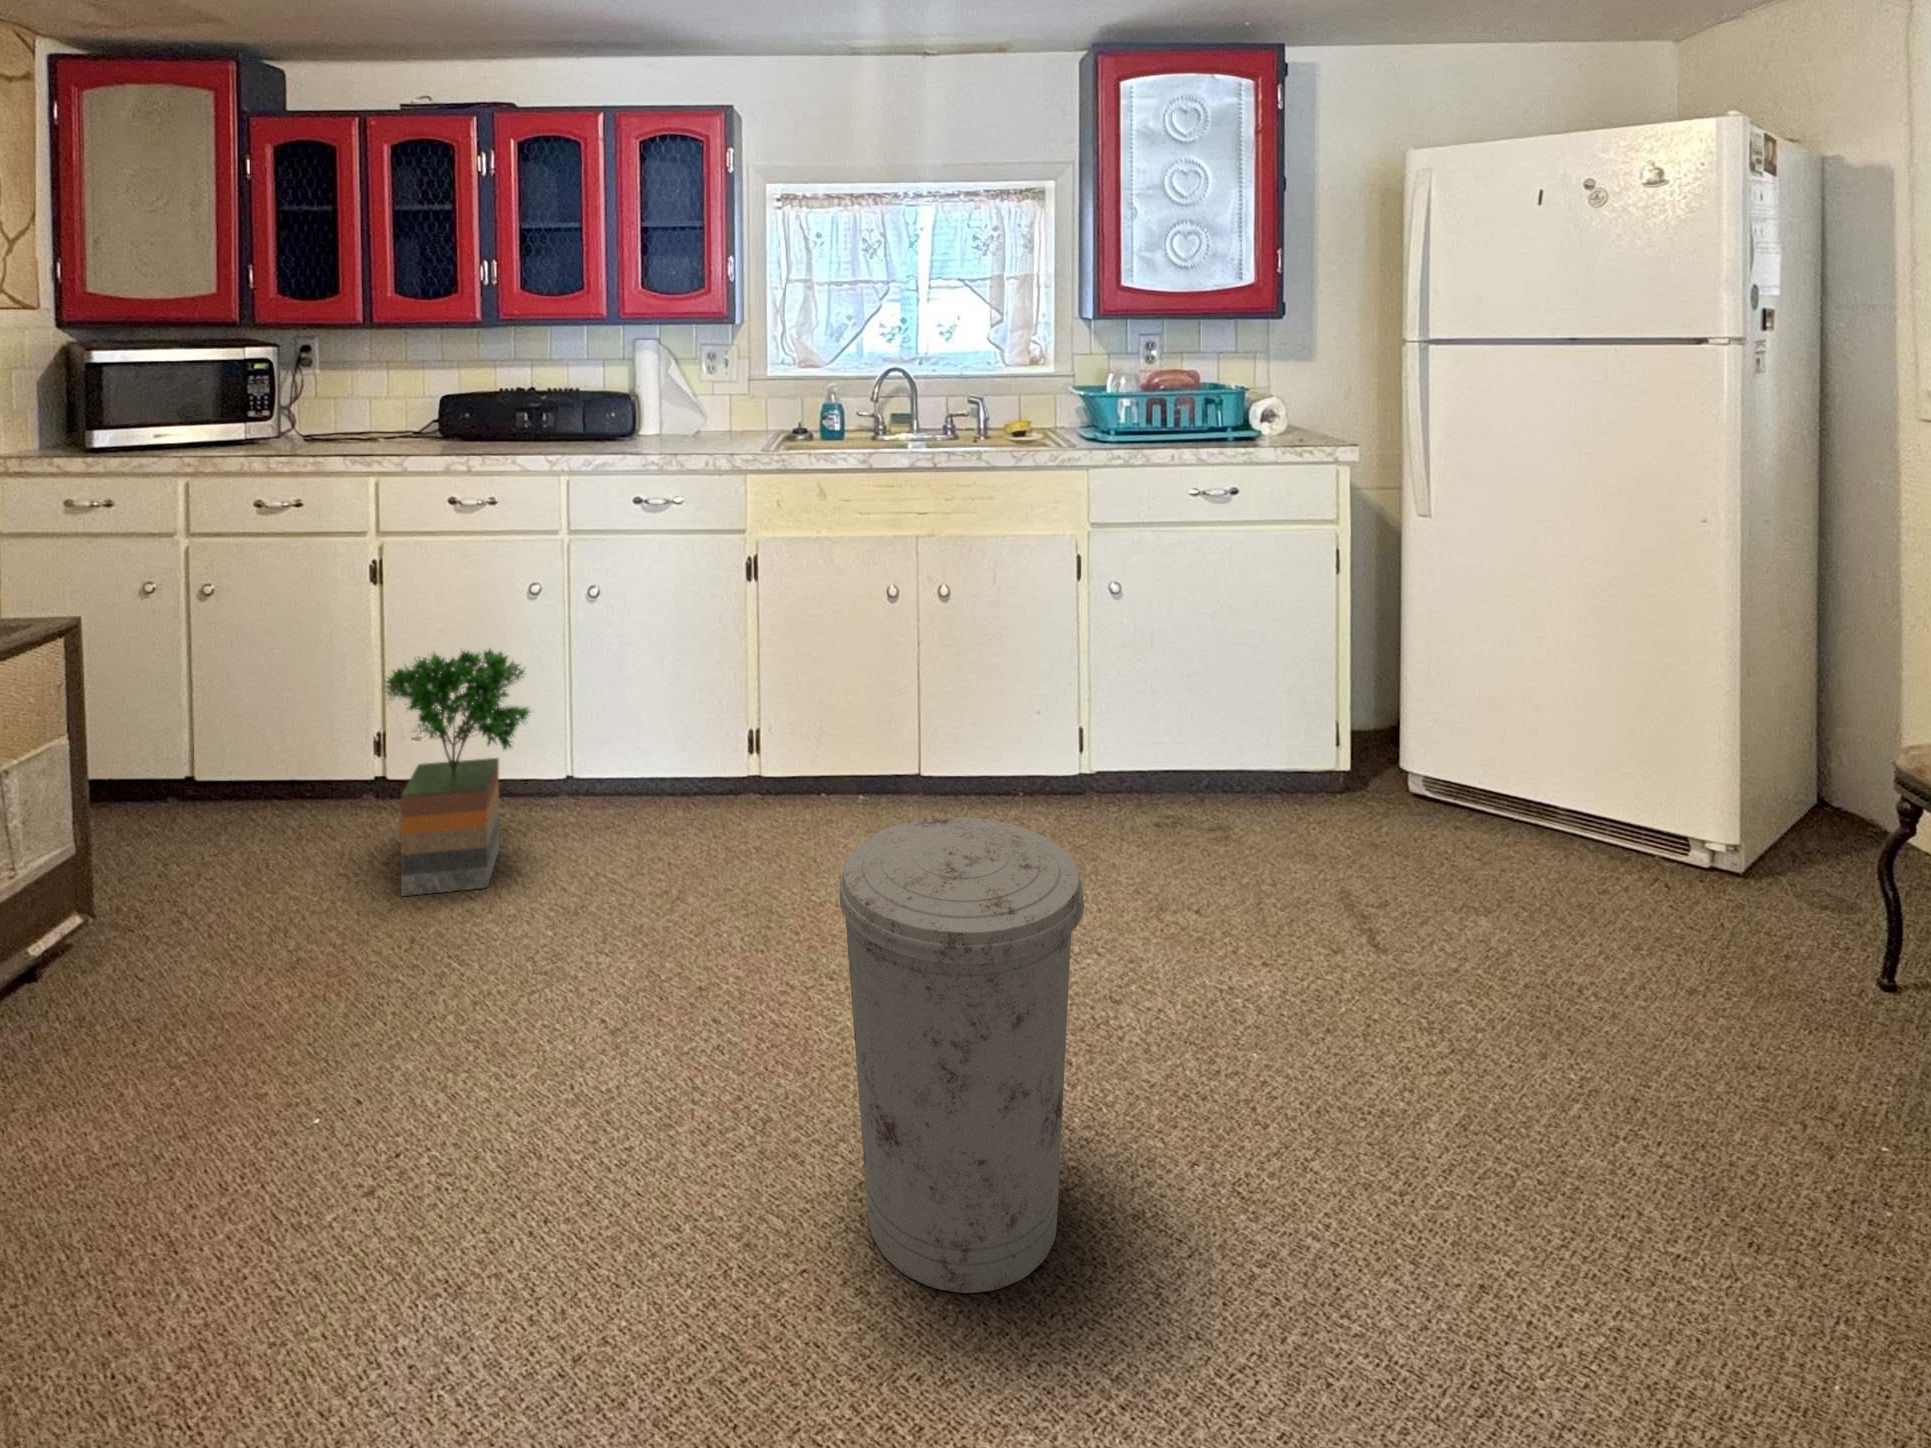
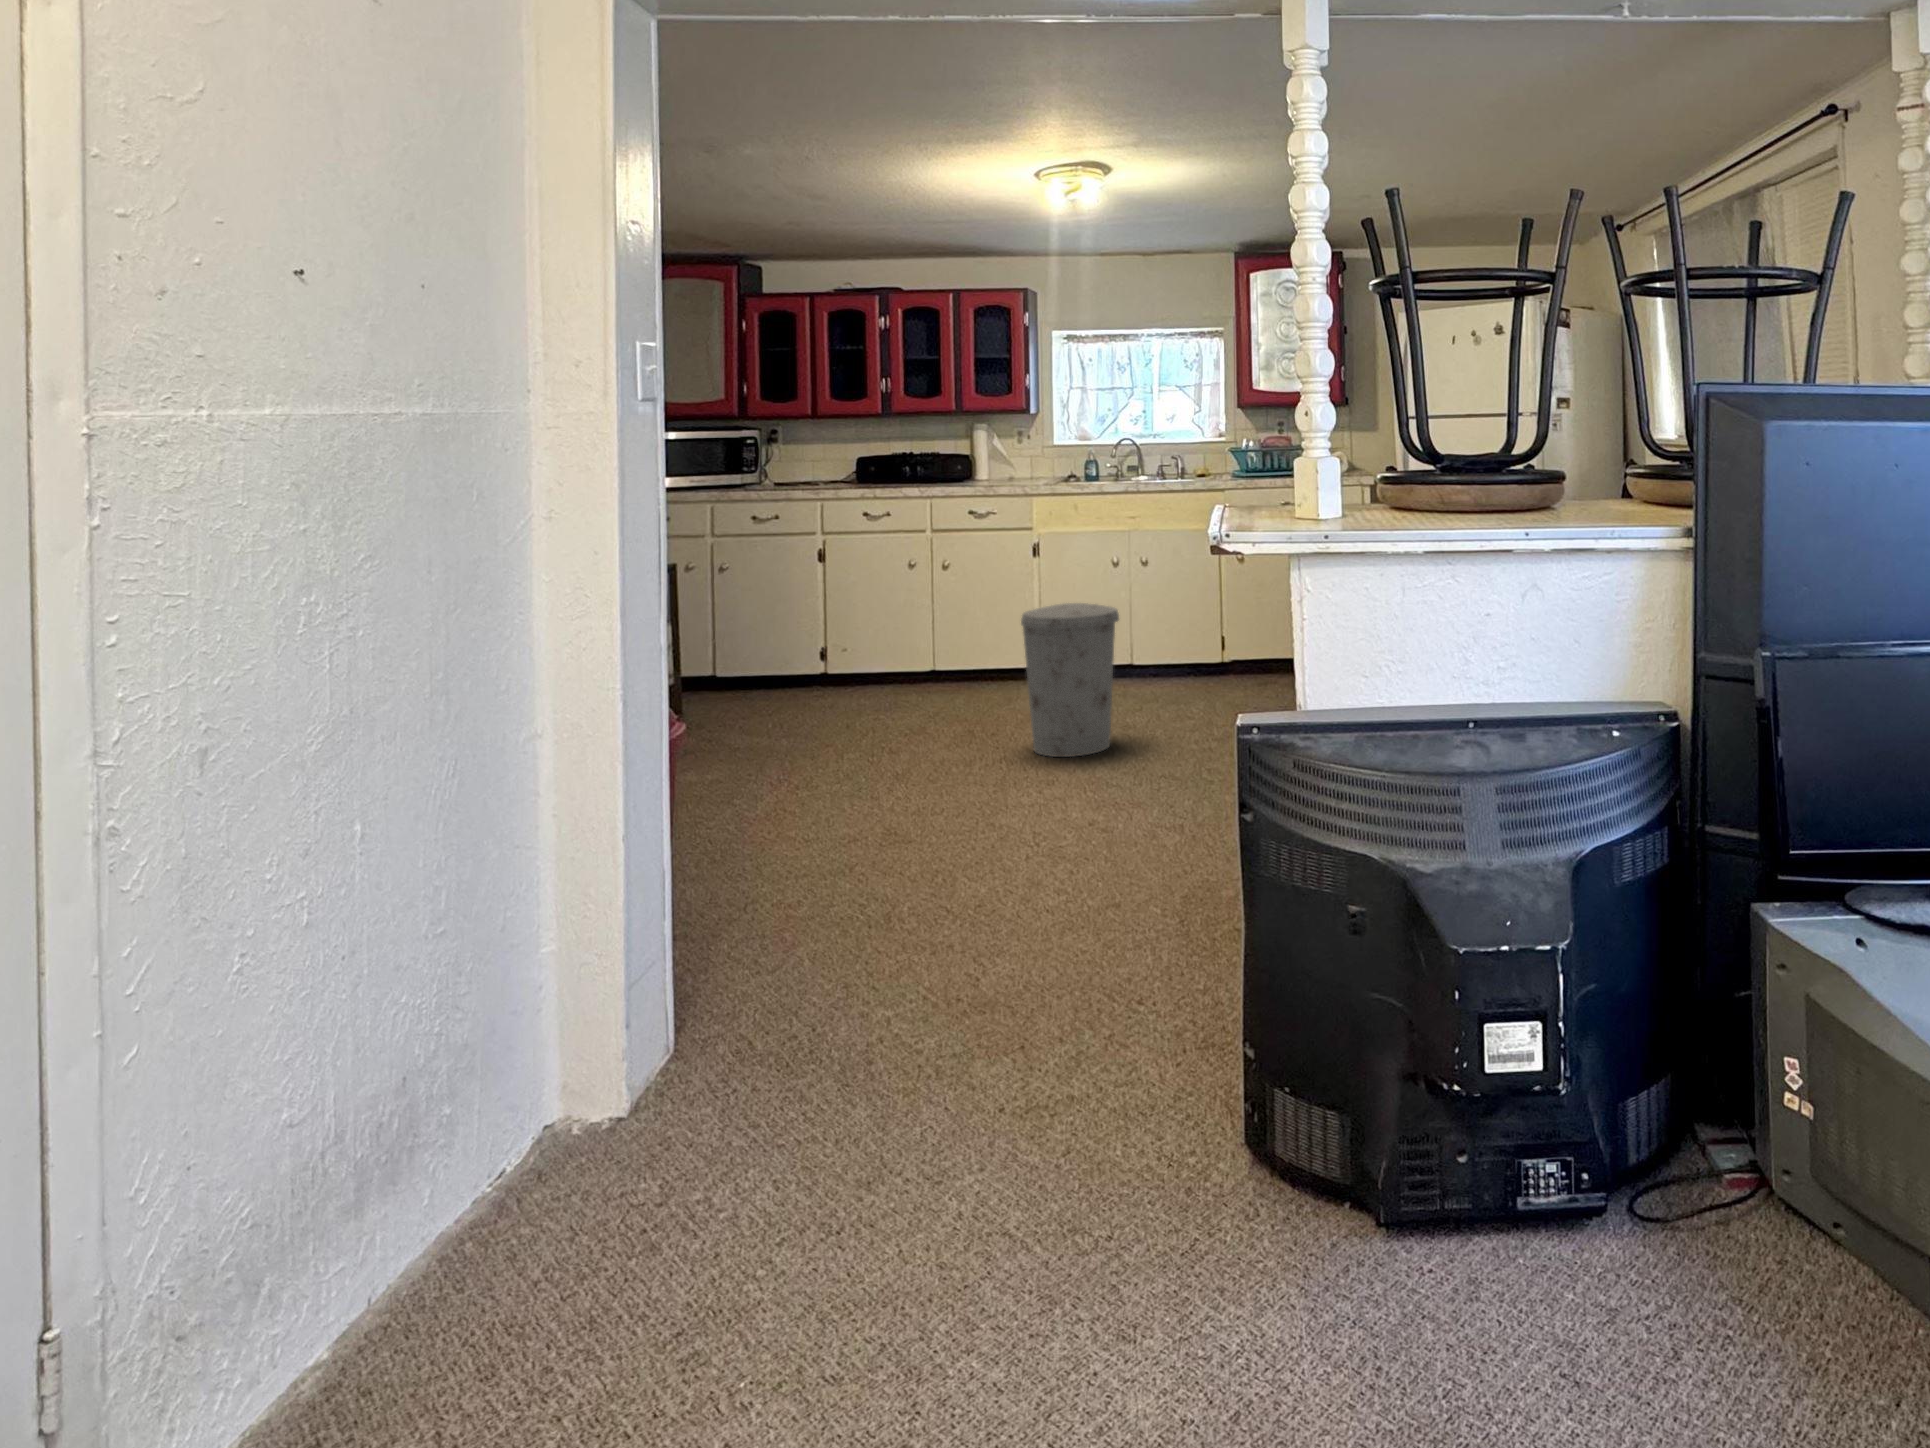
potted tree: present [385,650,530,896] -> none [828,583,910,703]

